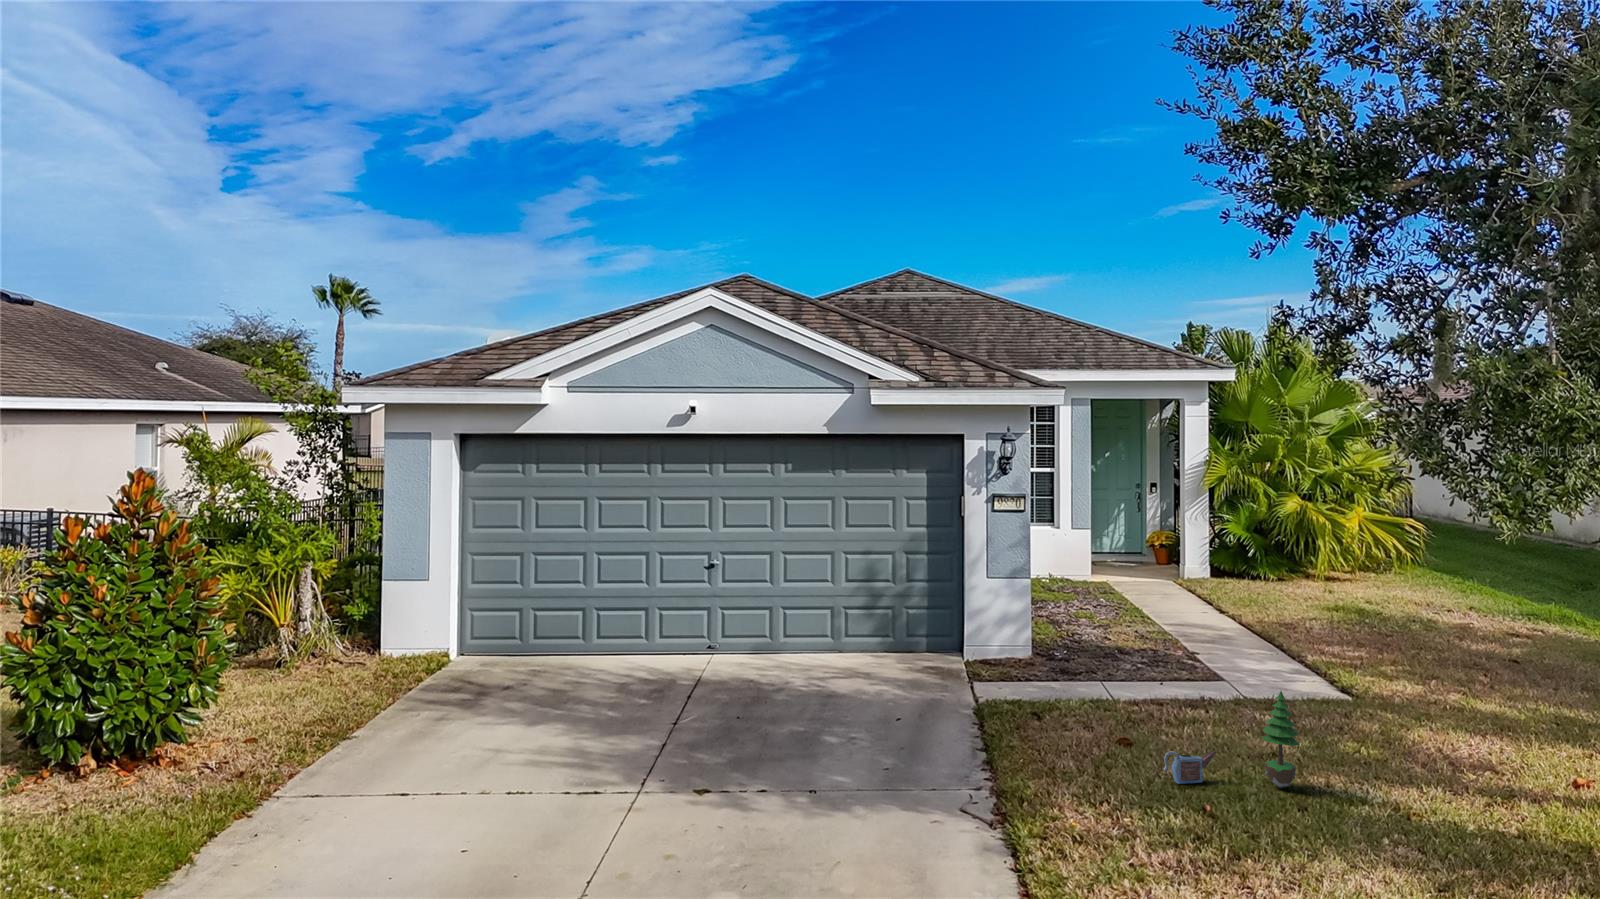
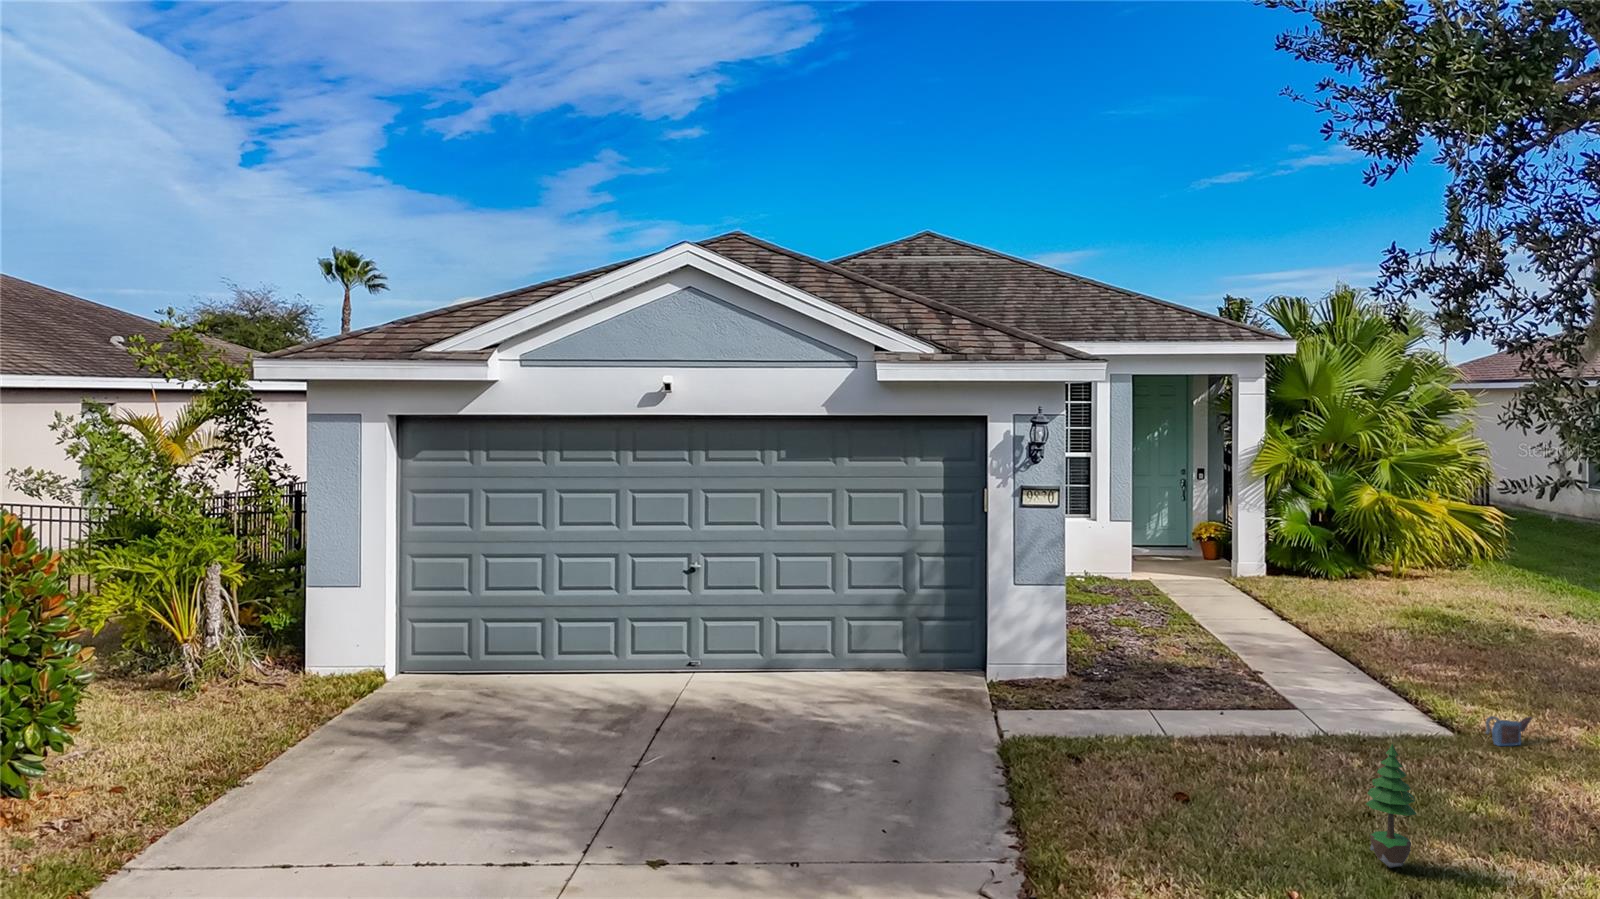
watering can: present [1163,751,1216,784] -> present [1486,716,1532,746]

